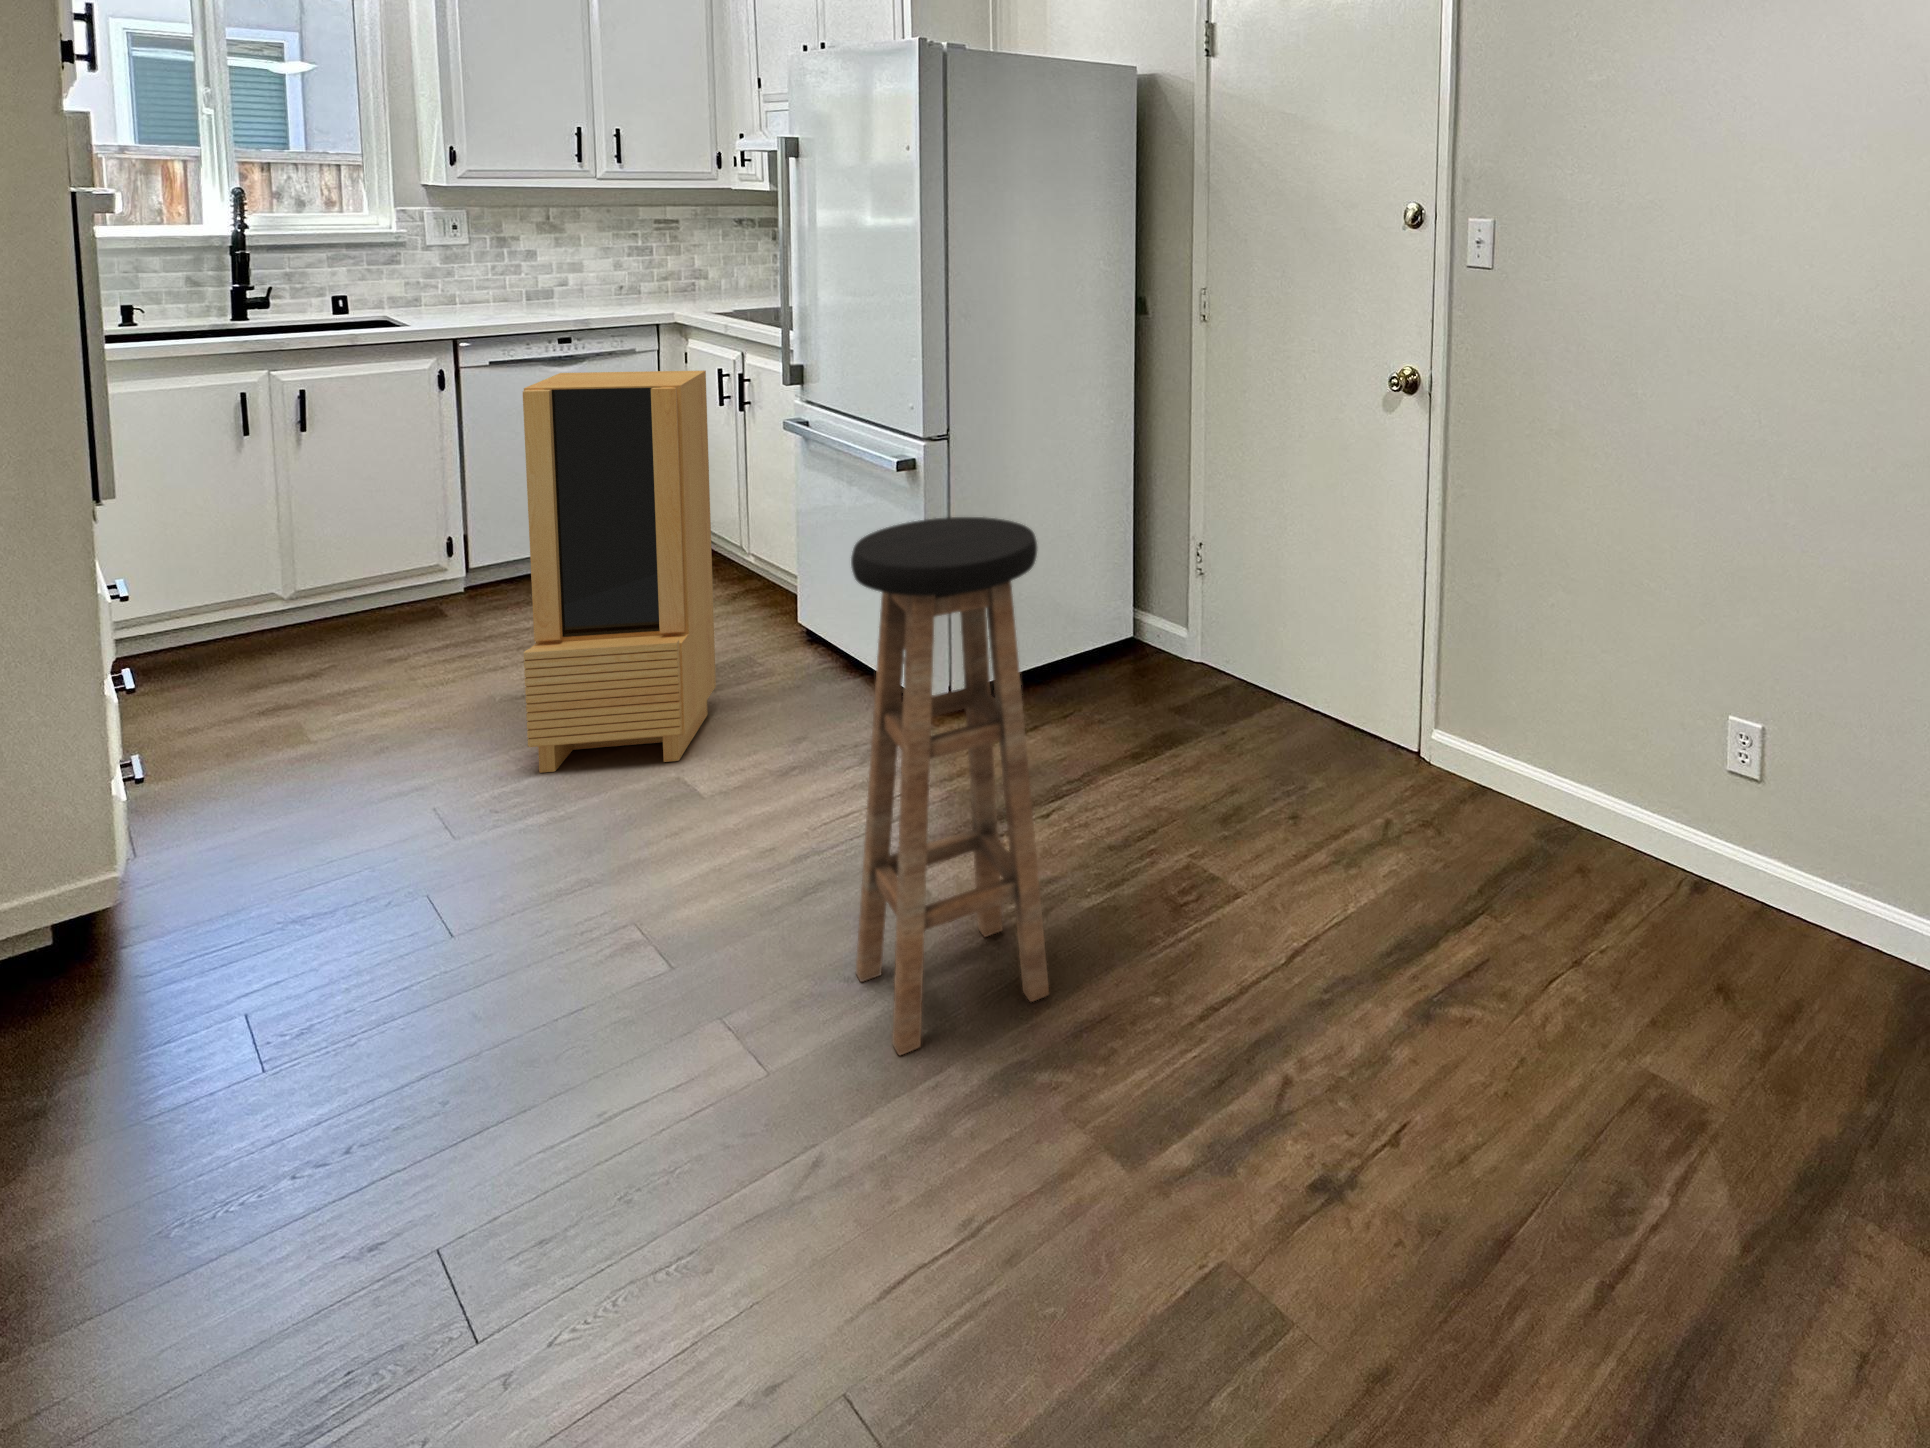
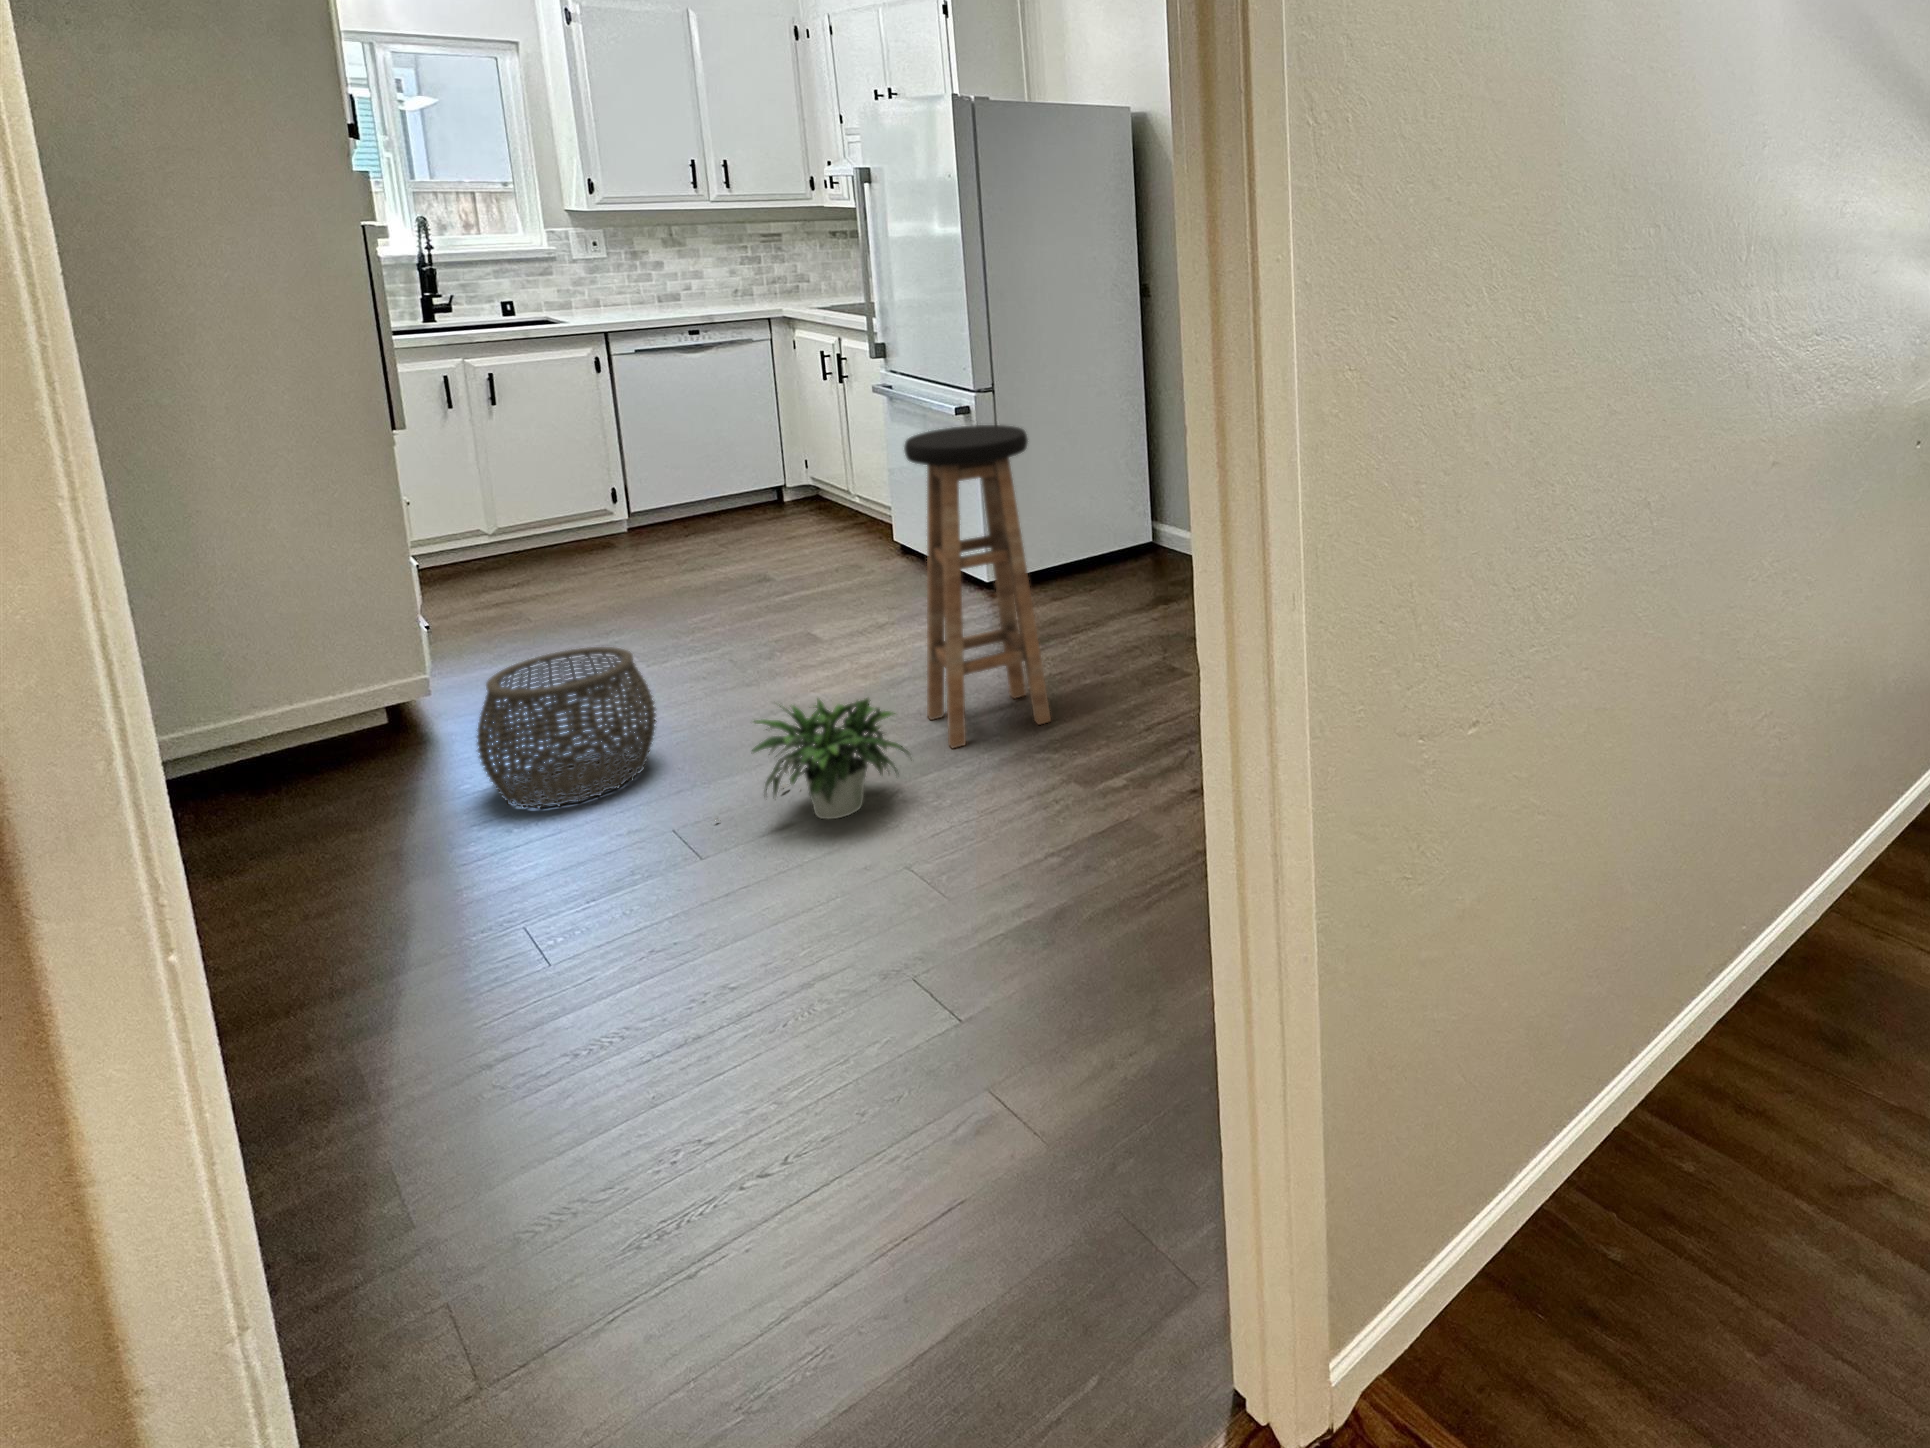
storage cabinet: present [523,371,716,773] -> none [674,345,831,631]
woven basket: none [113,874,432,1190] -> present [477,647,656,808]
potted plant: none [498,997,847,1246] -> present [752,698,910,819]

